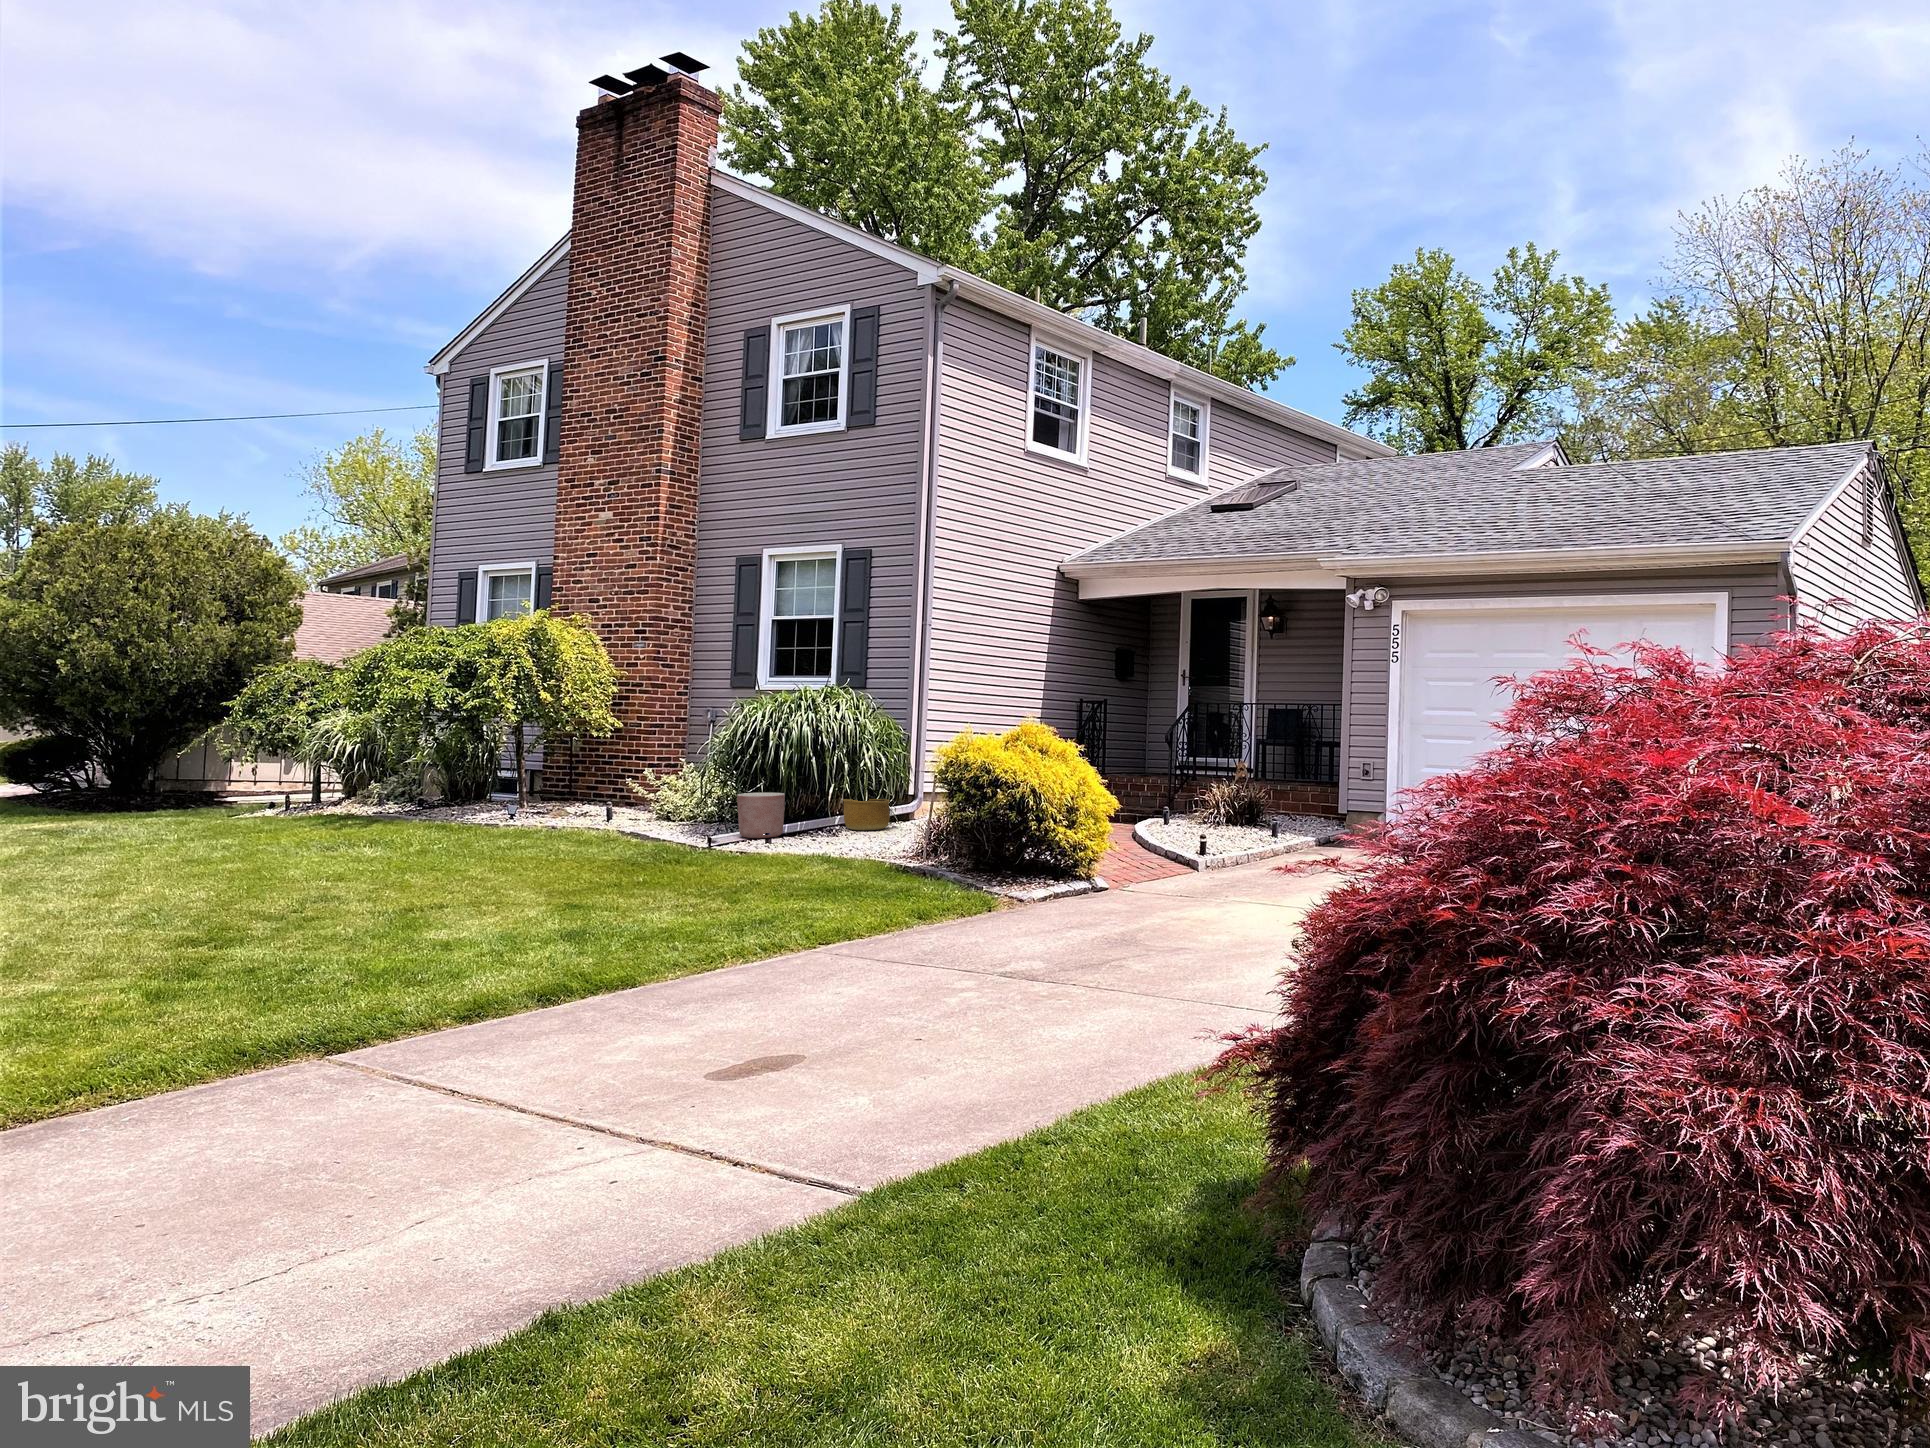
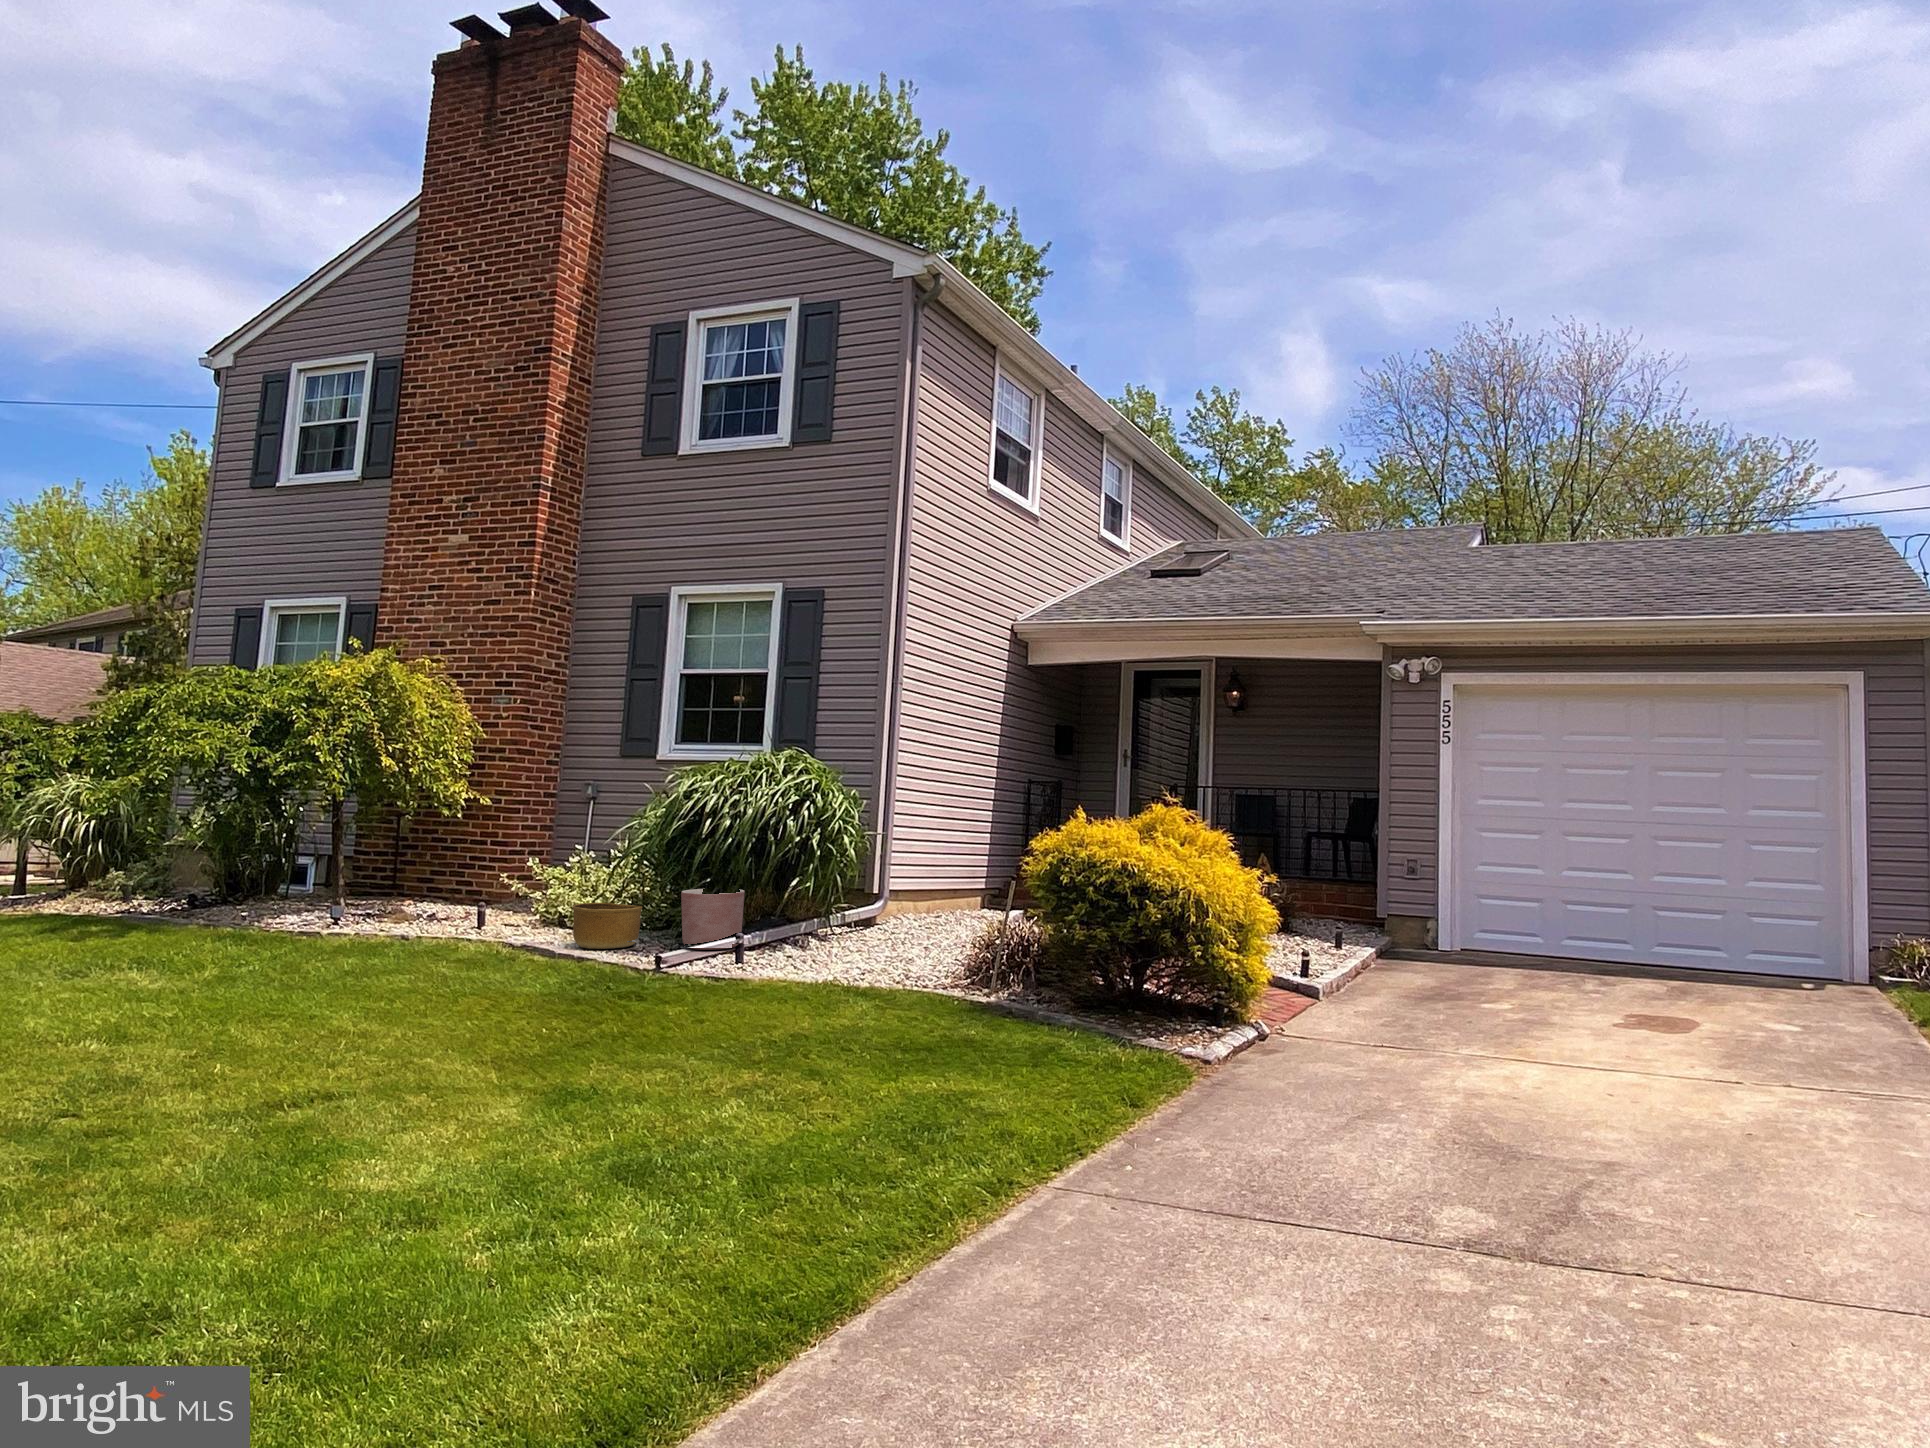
basket: present [843,799,890,830] -> present [573,903,642,949]

